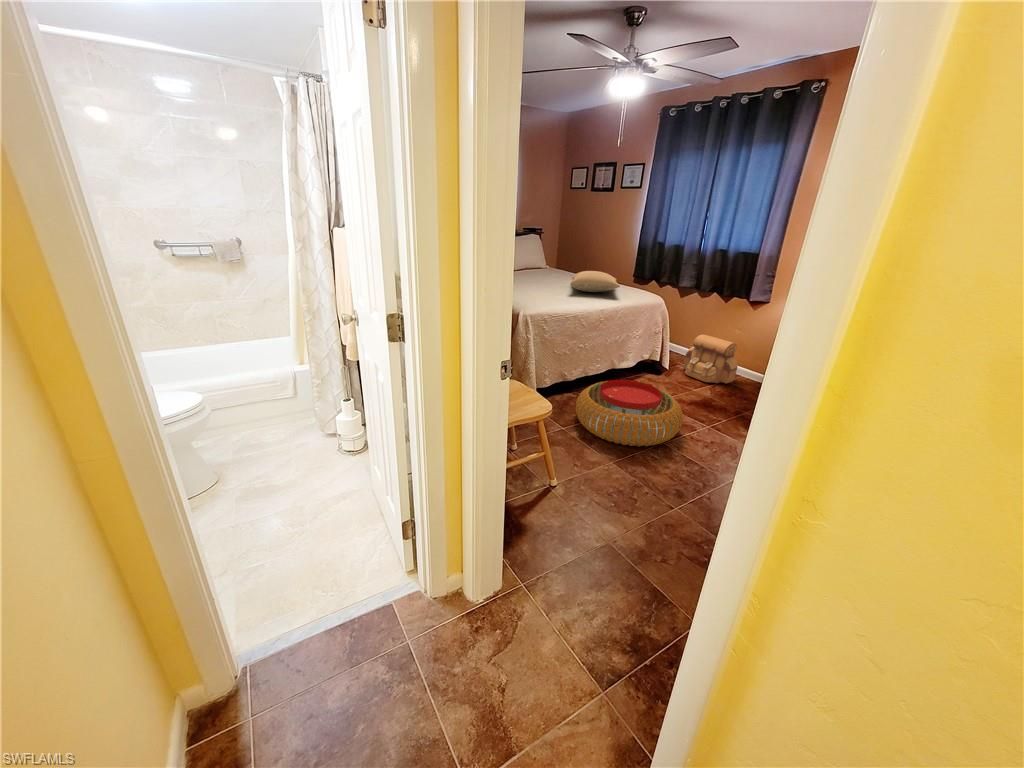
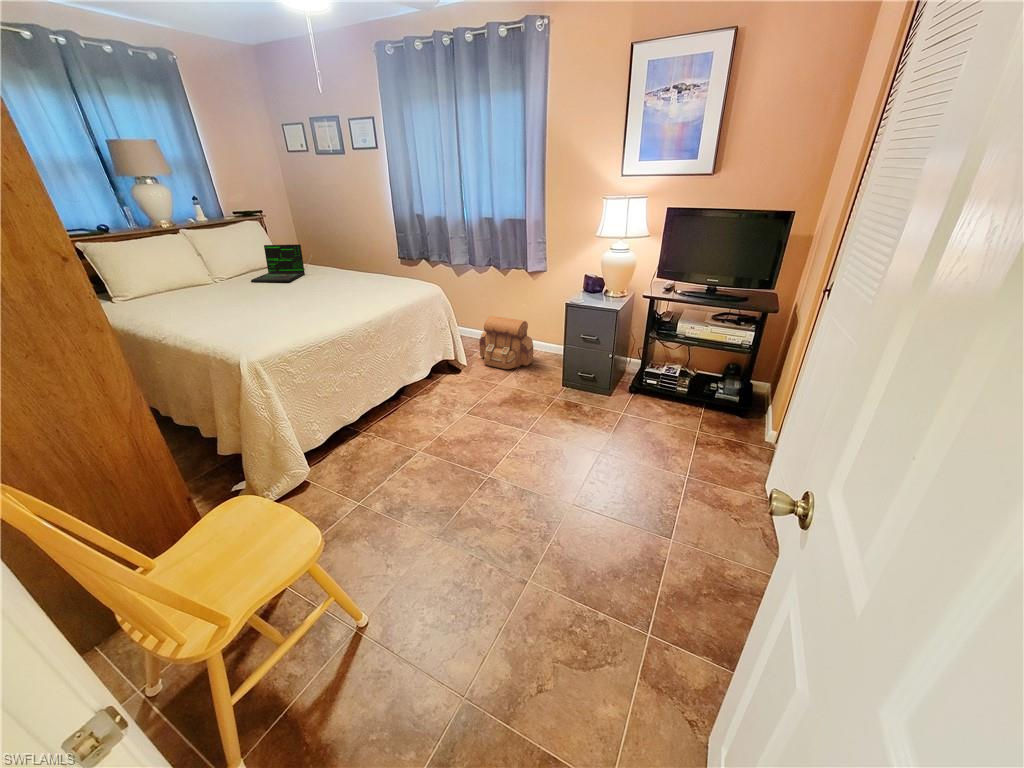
laptop: none [528,253,572,280] -> present [251,244,312,282]
pillow: present [570,271,620,292] -> none [314,265,383,294]
pouf: present [576,380,683,446] -> none [367,404,502,502]

